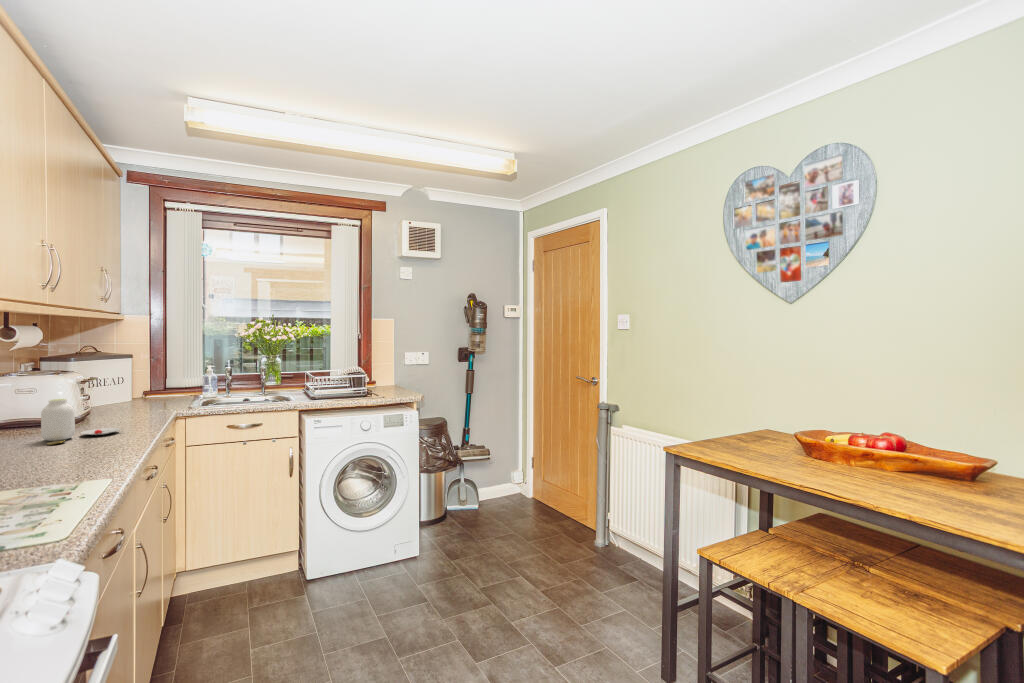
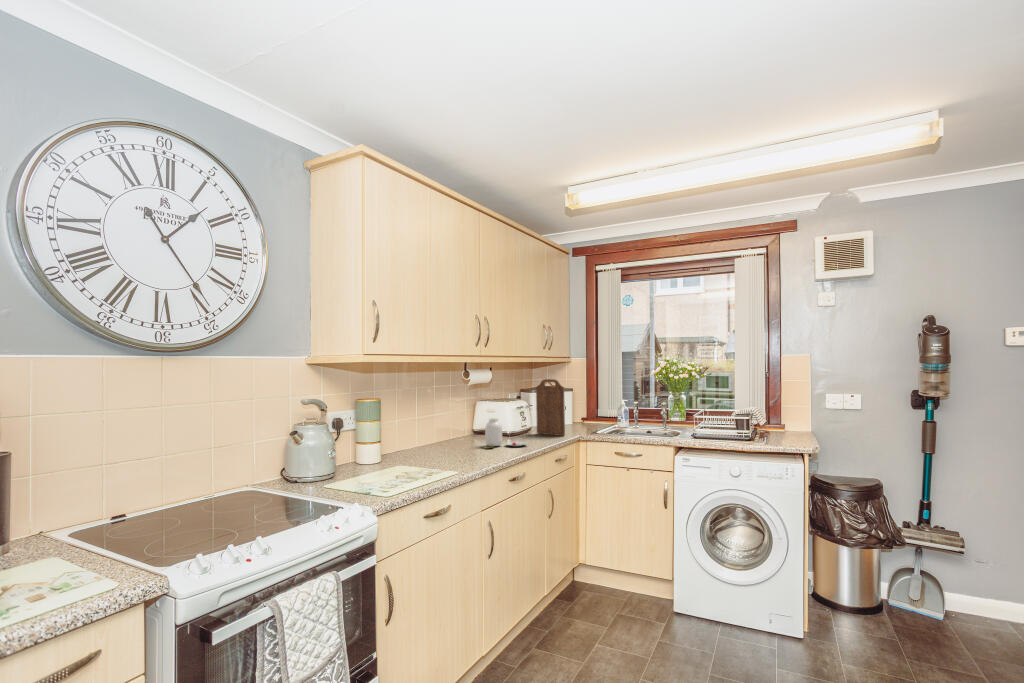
cutting board: none [102,342,155,417] -> present [536,379,565,436]

